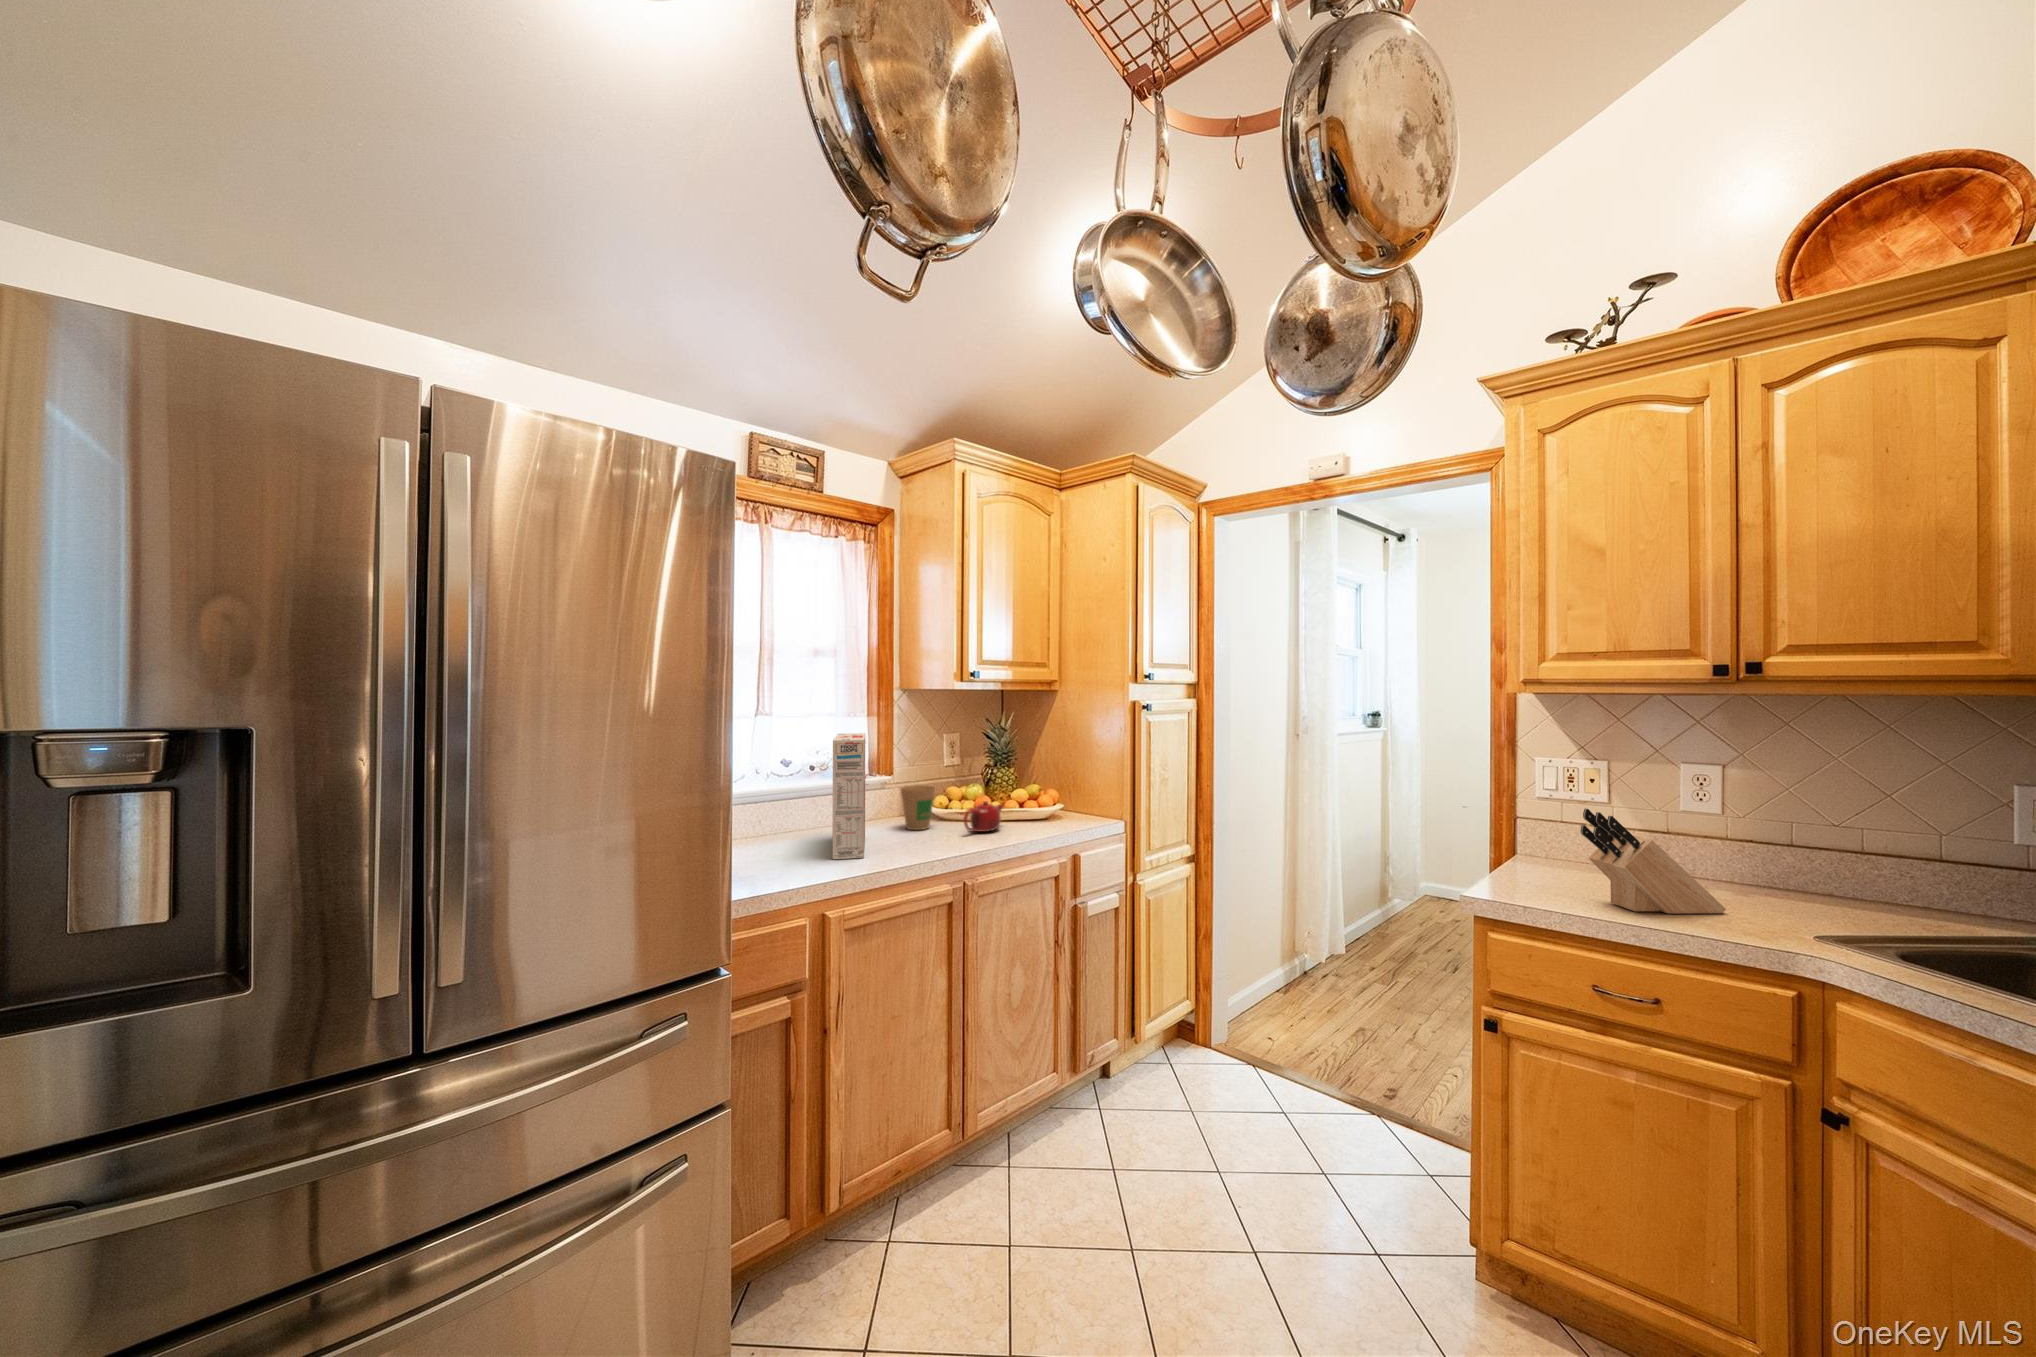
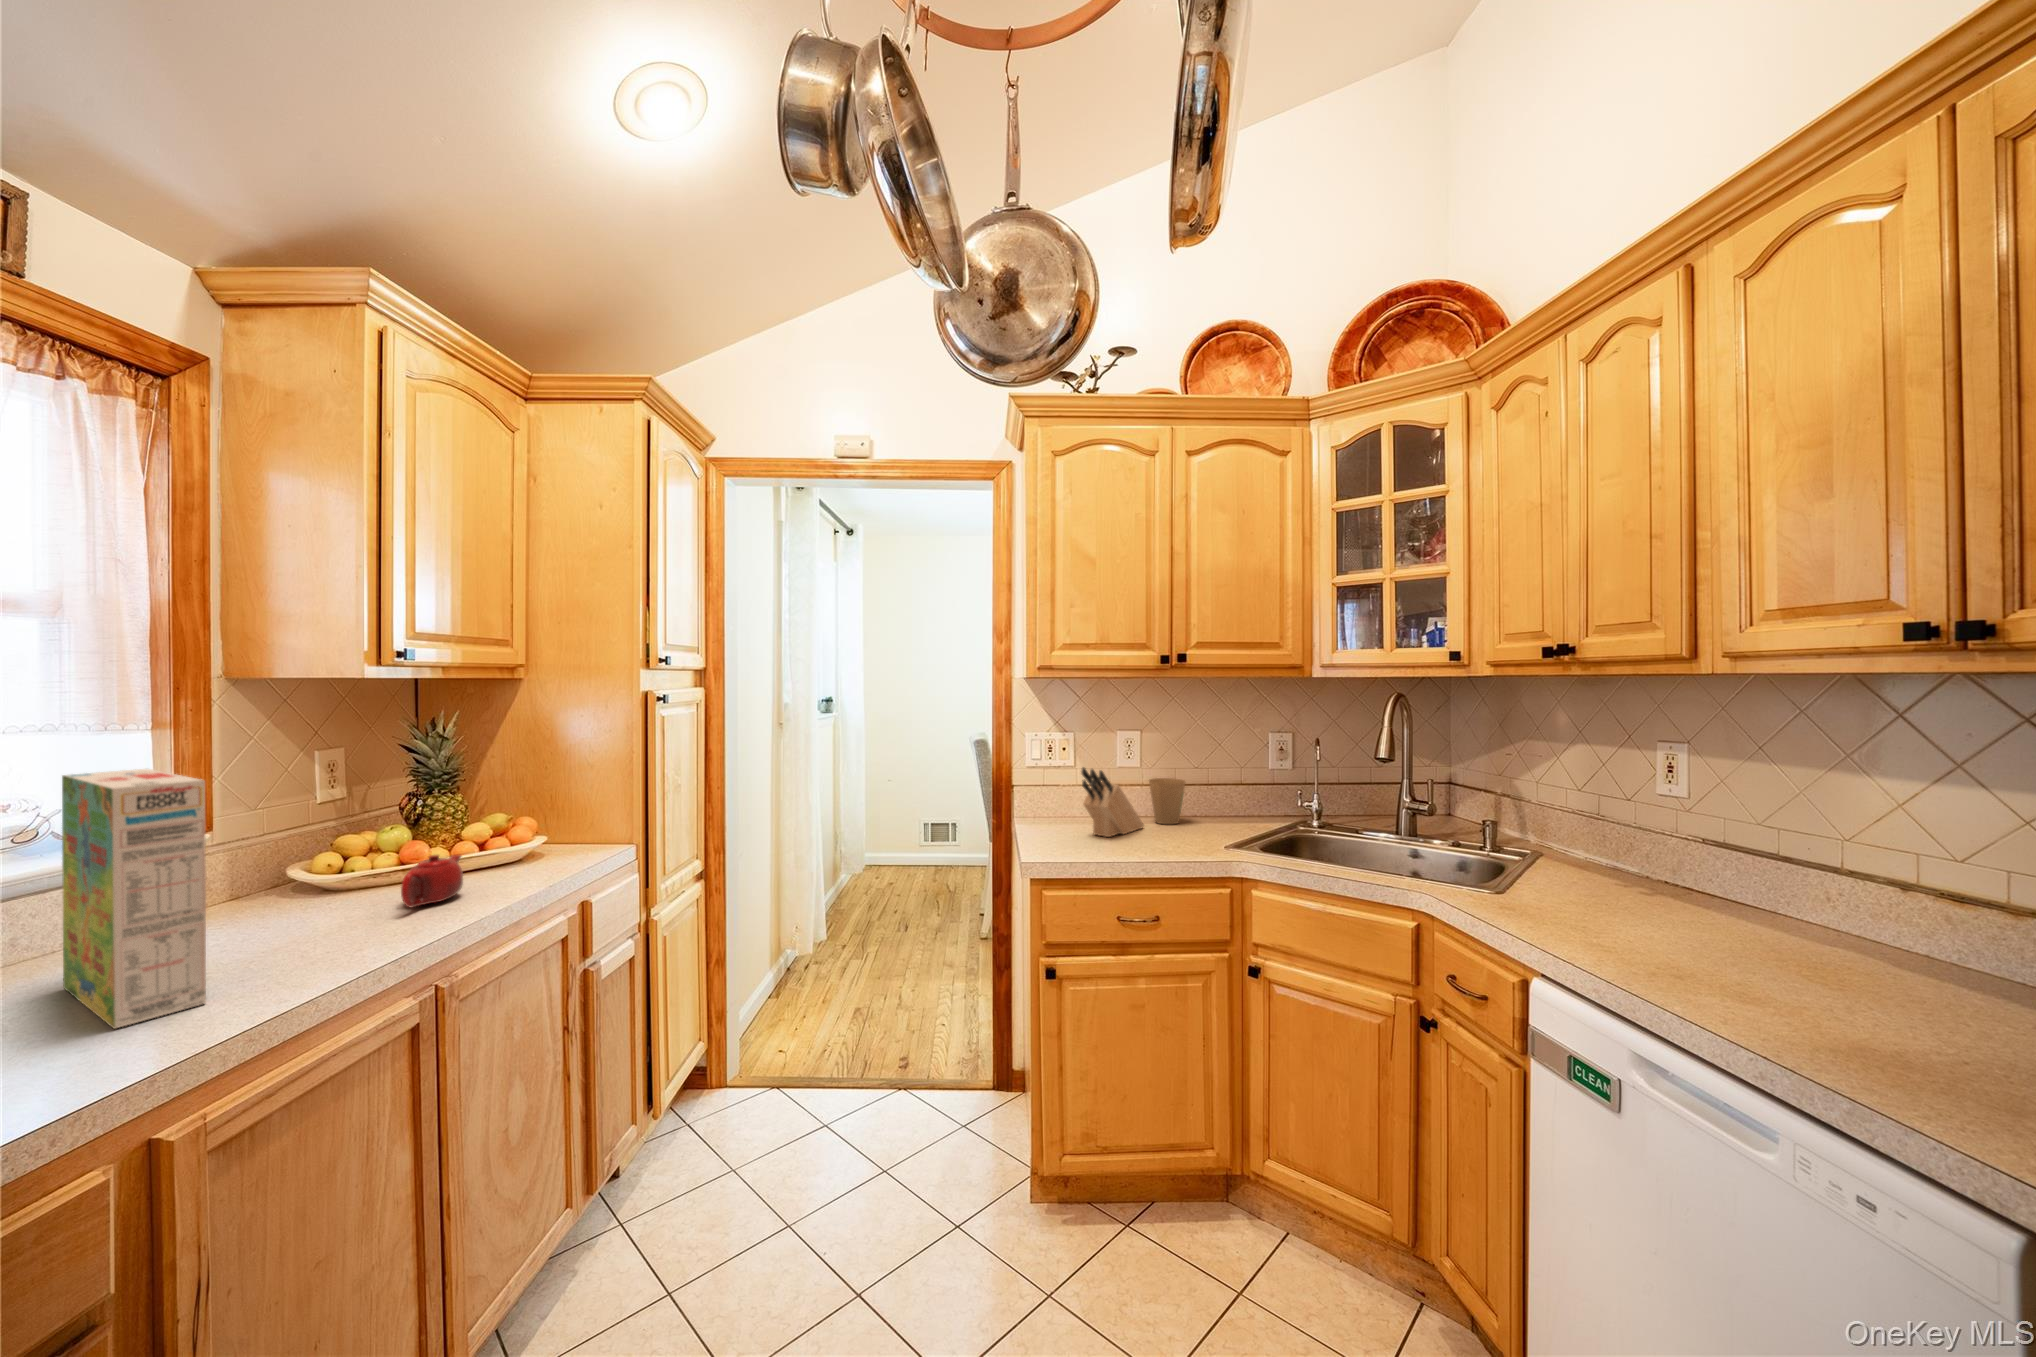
paper cup: present [901,785,935,830] -> present [1149,778,1186,824]

